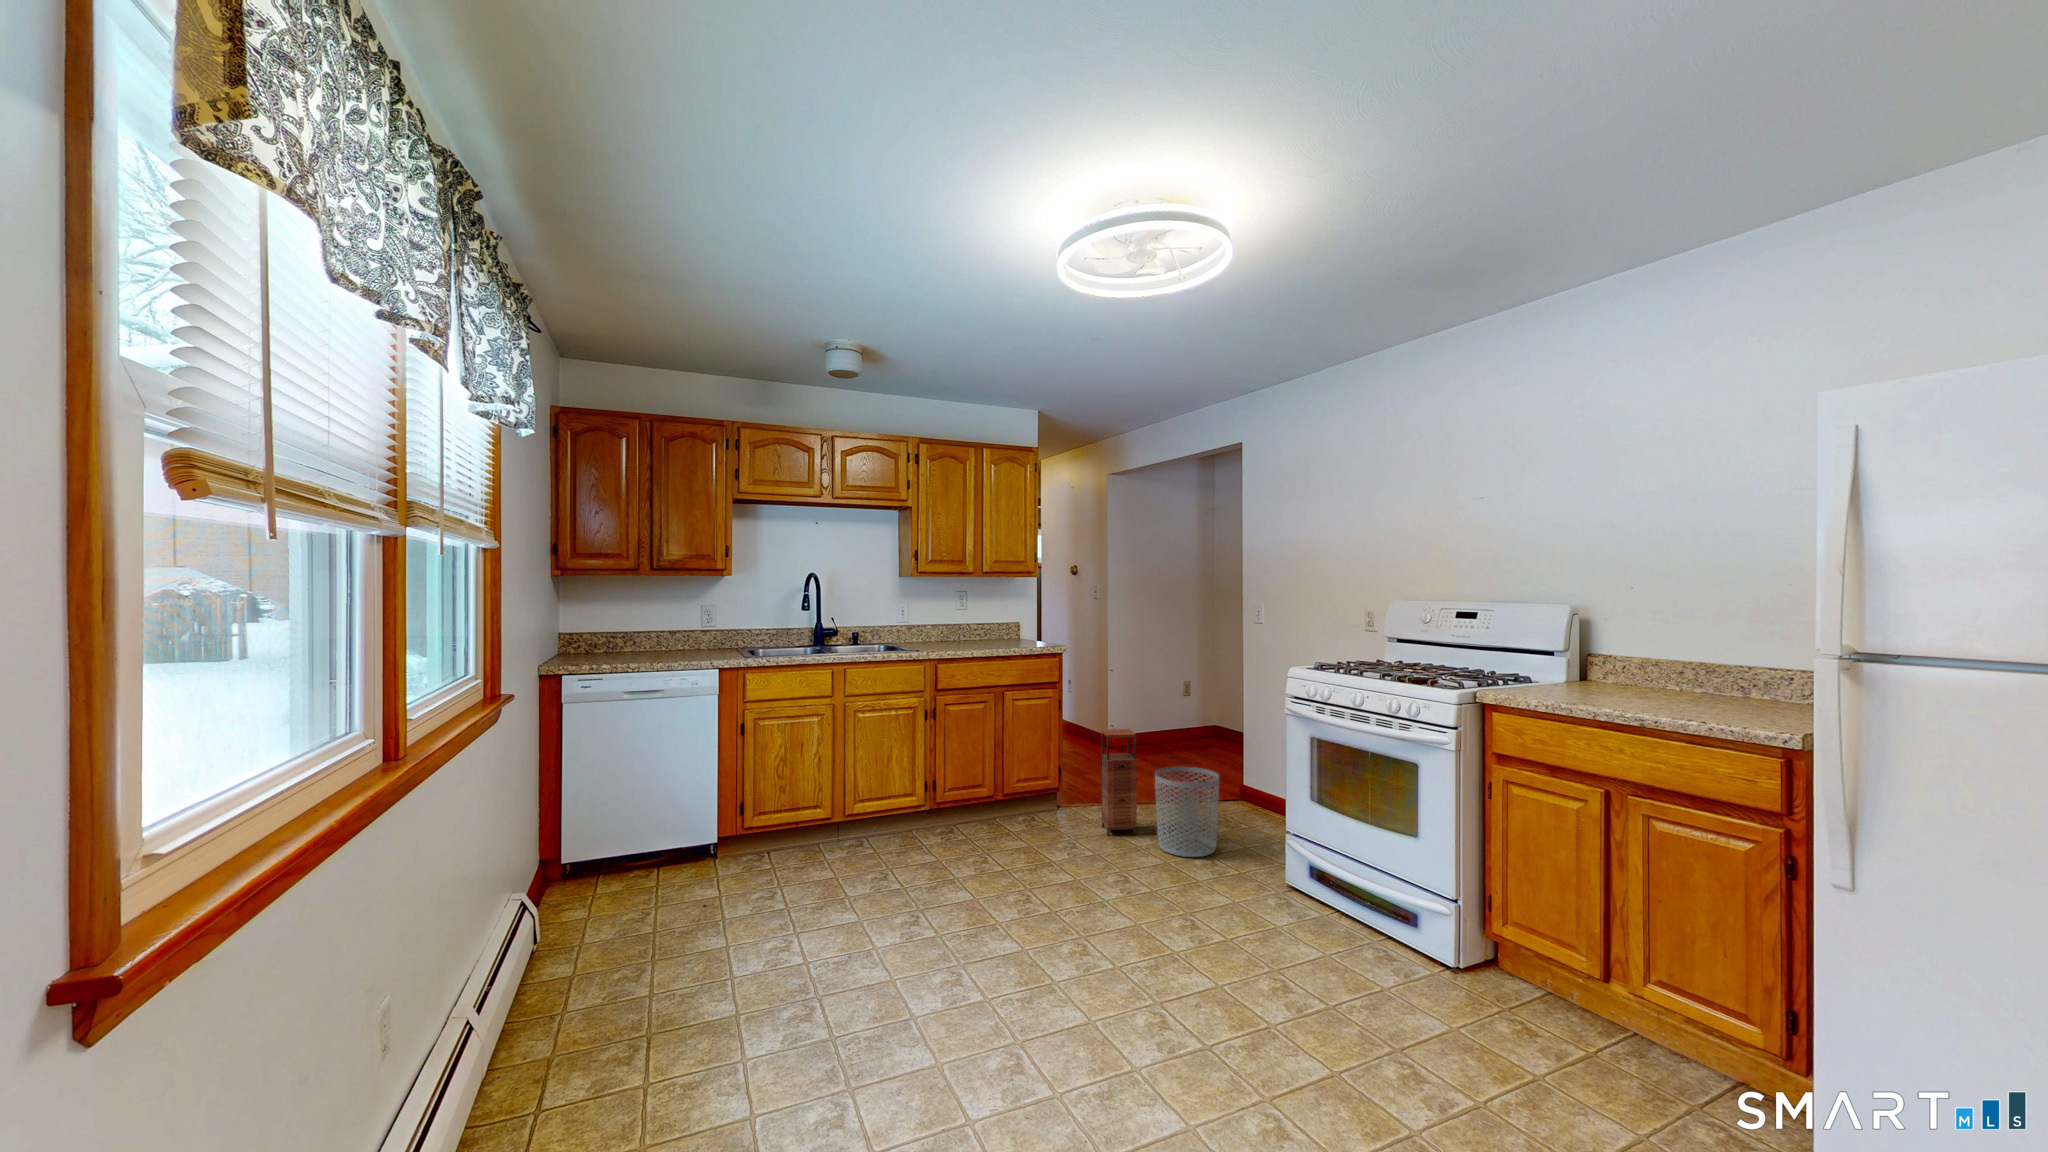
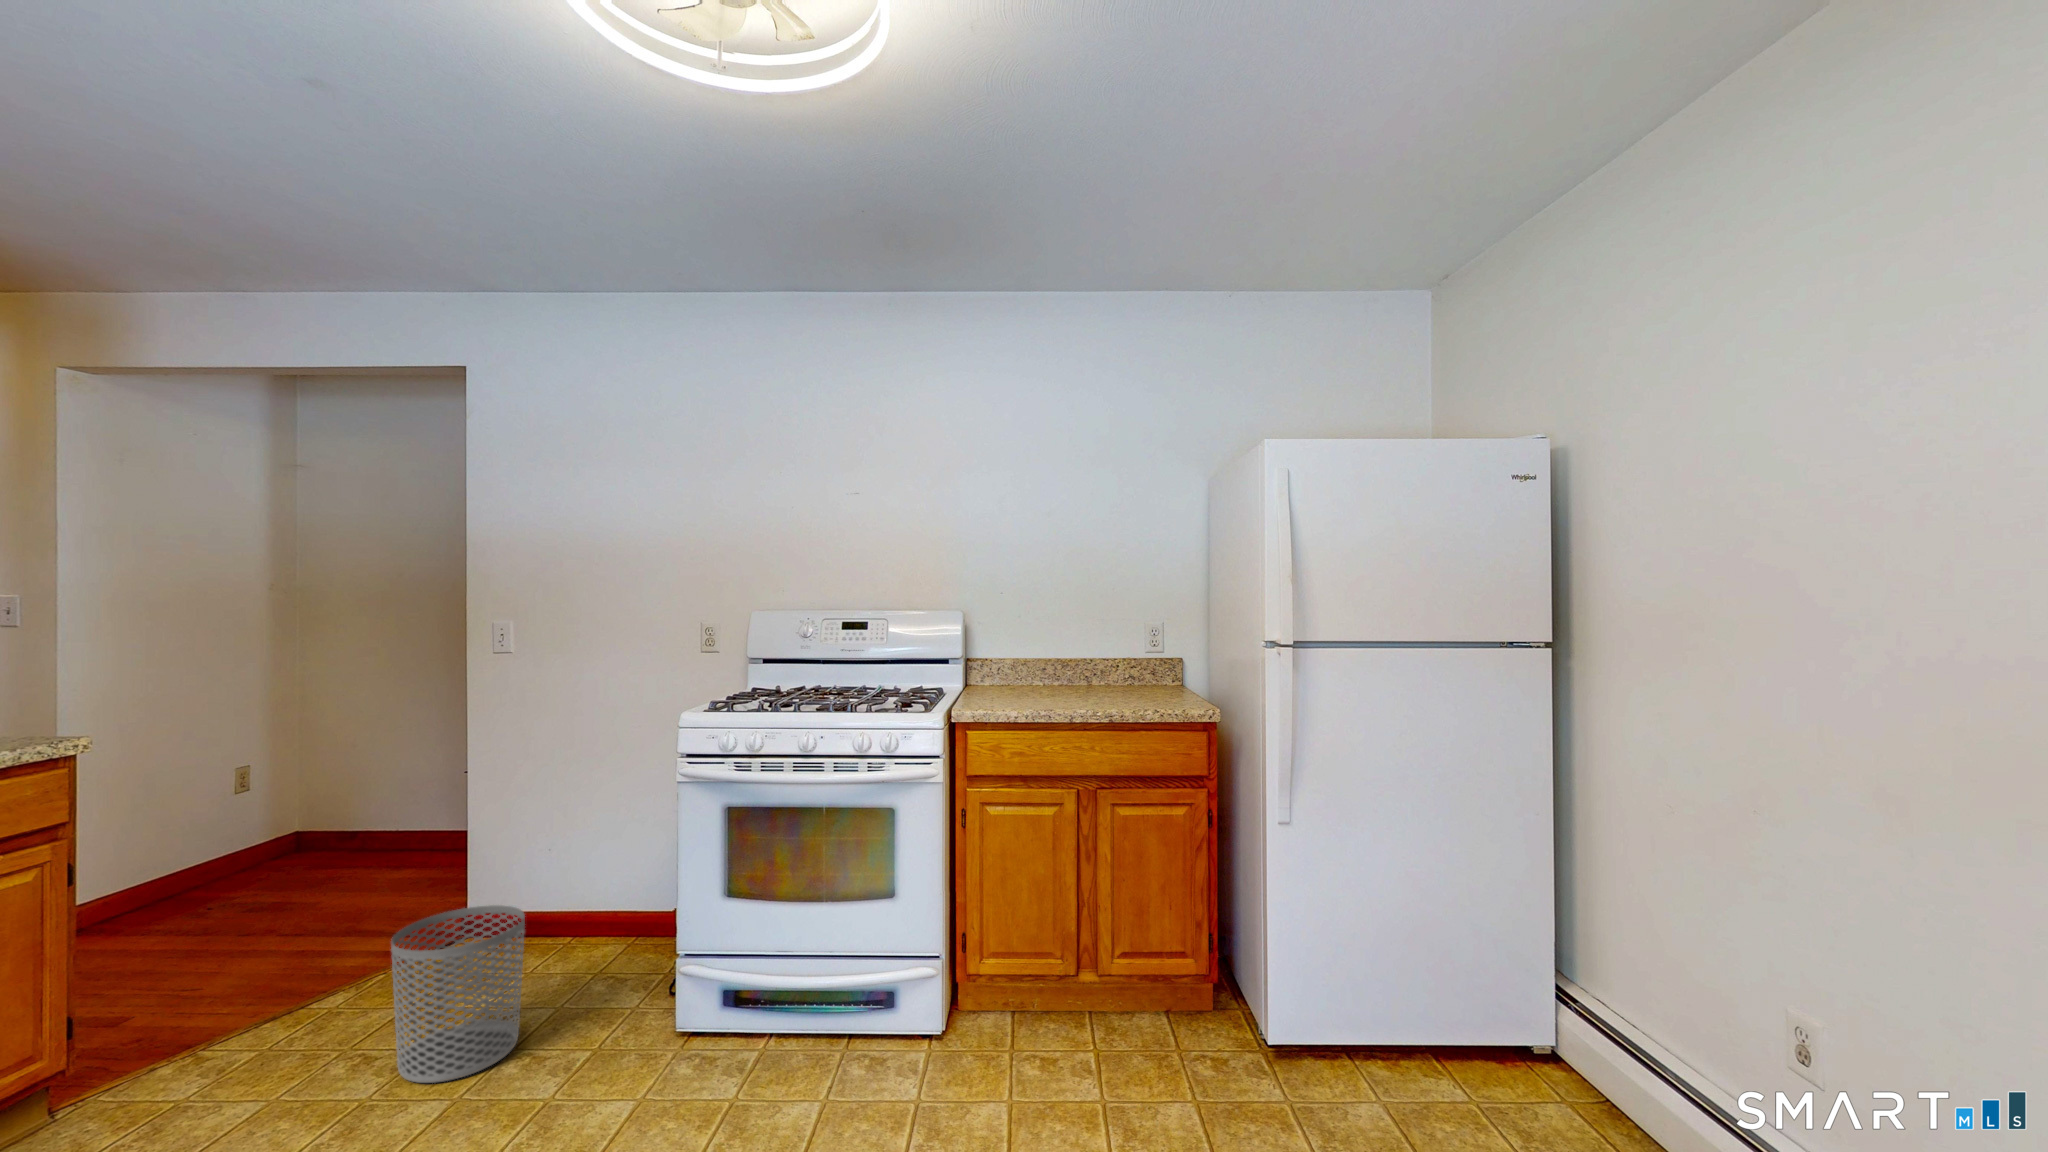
storage cabinet: present [1102,729,1137,836] -> none [224,879,333,1115]

